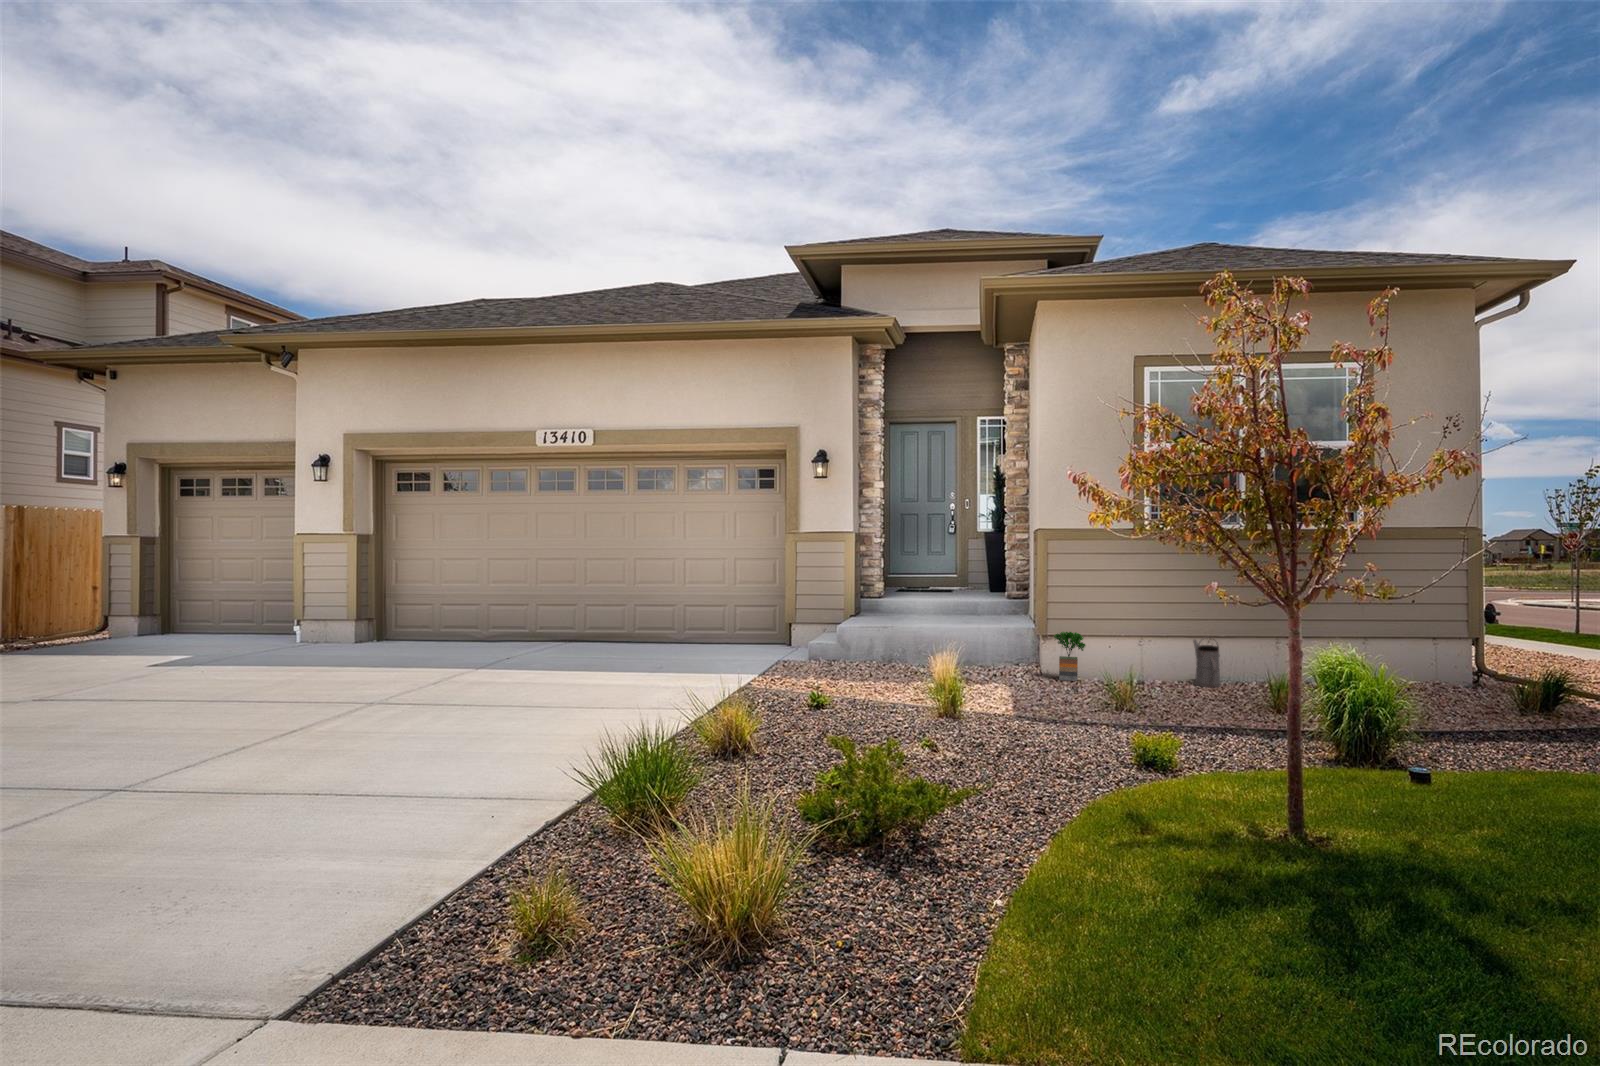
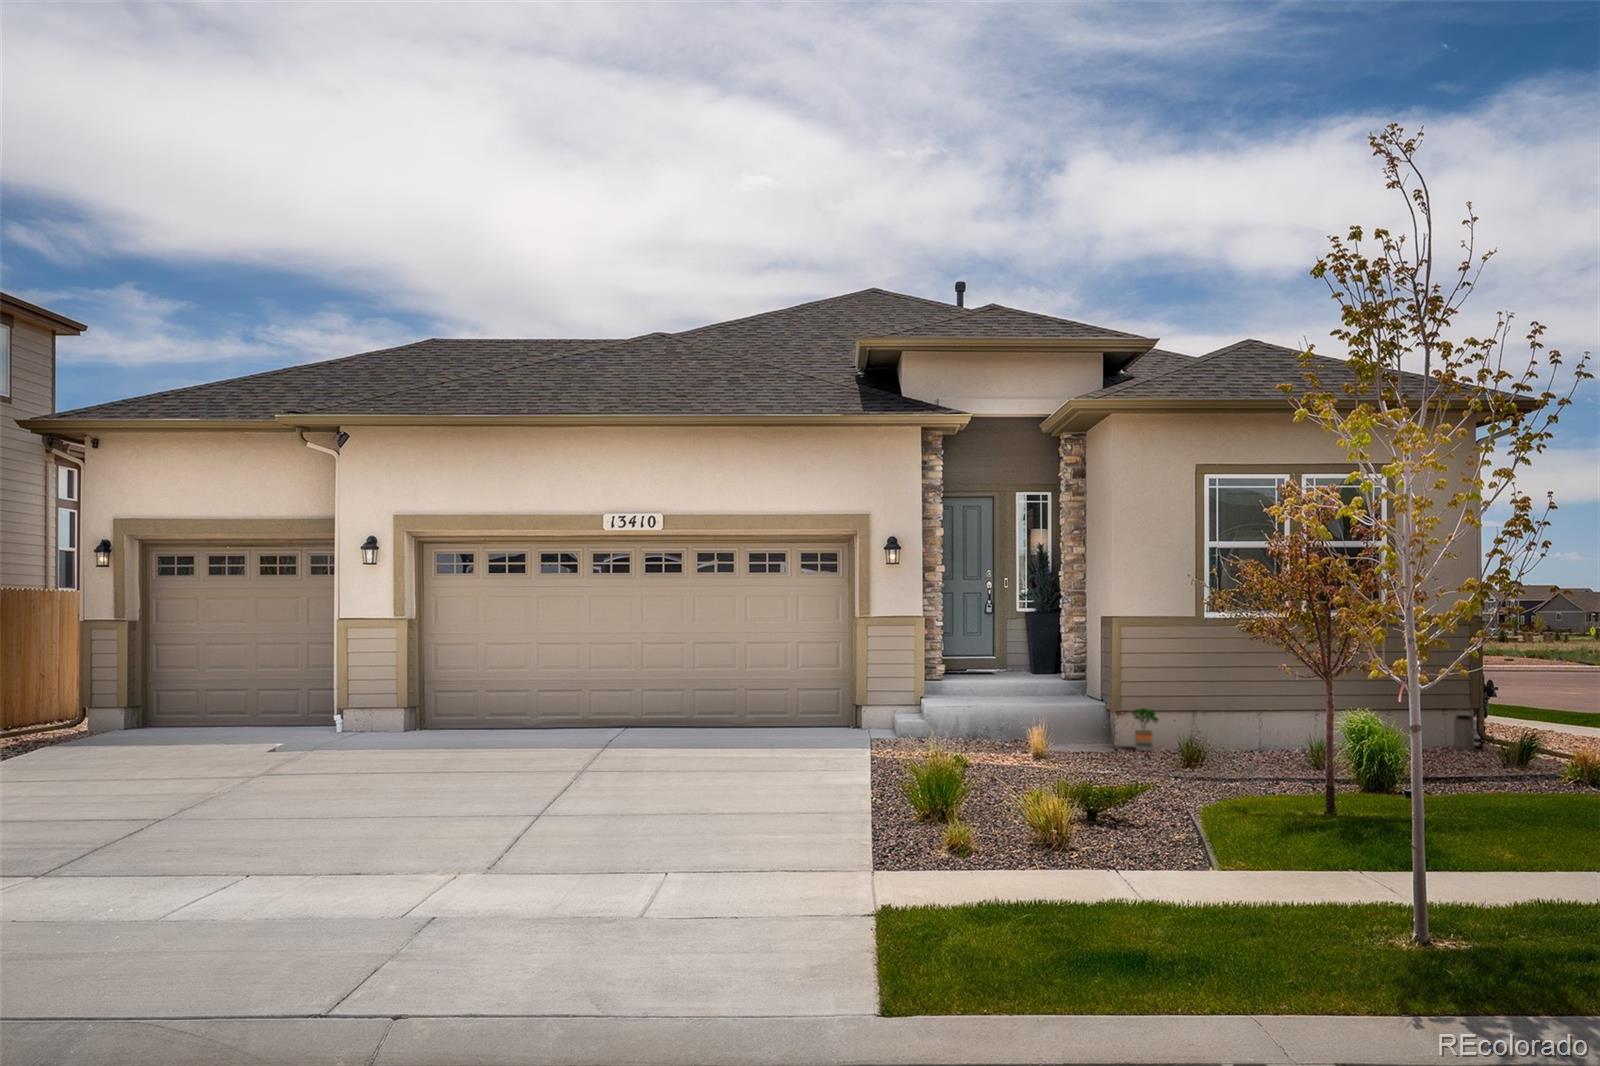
watering can: present [1193,640,1221,687] -> present [1453,710,1475,750]

